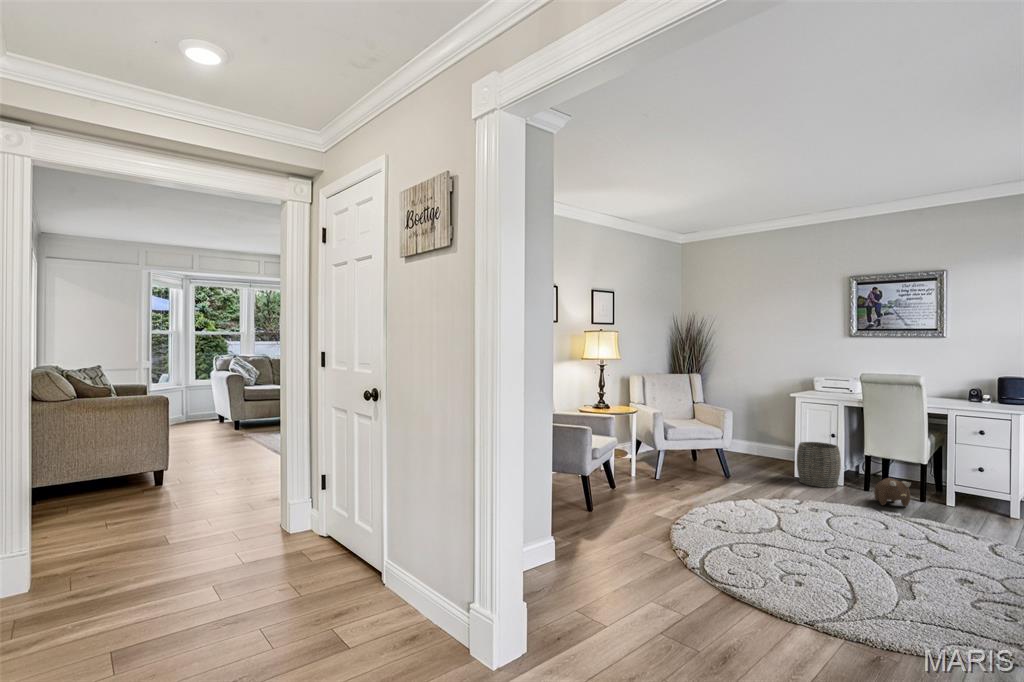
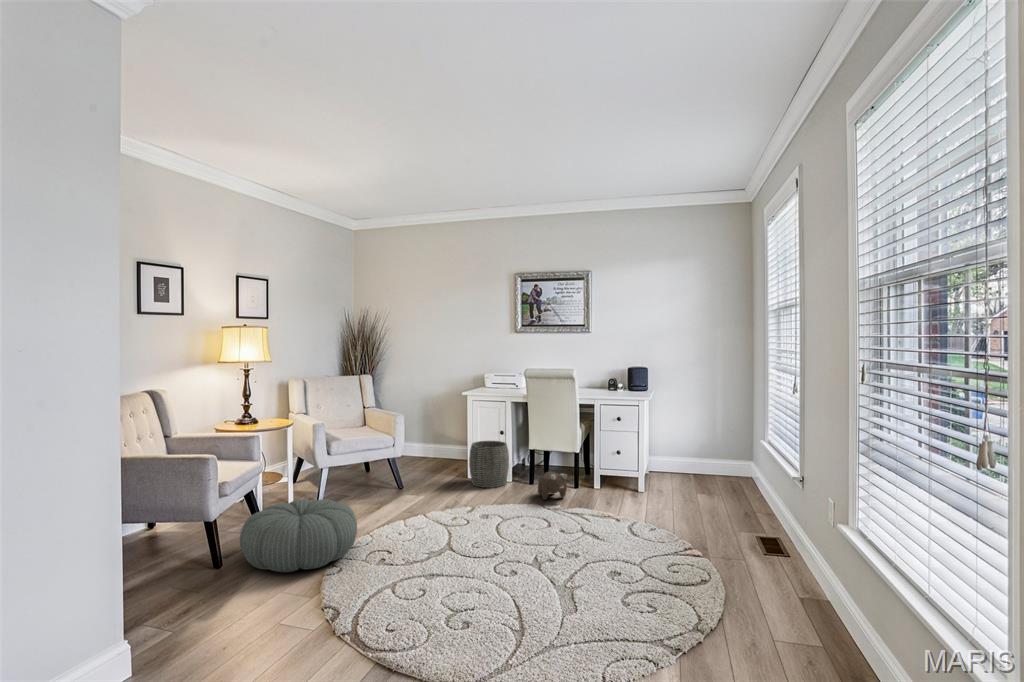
pouf: none [605,469,694,522] -> present [240,499,357,572]

